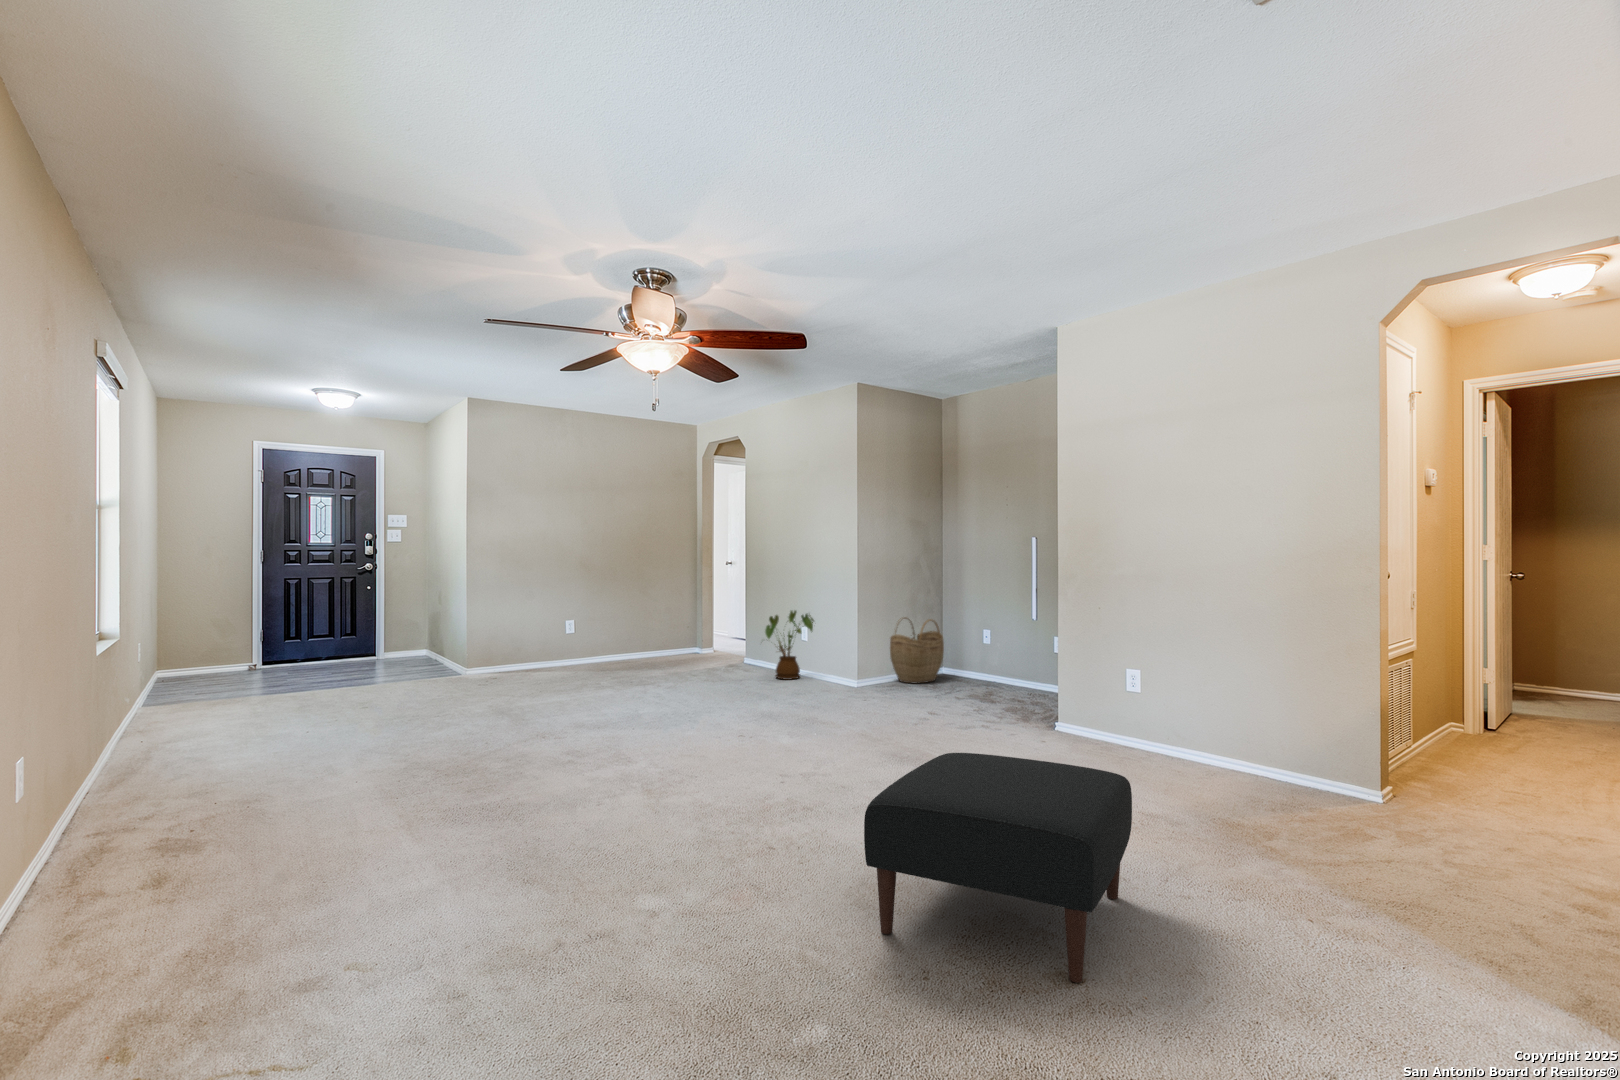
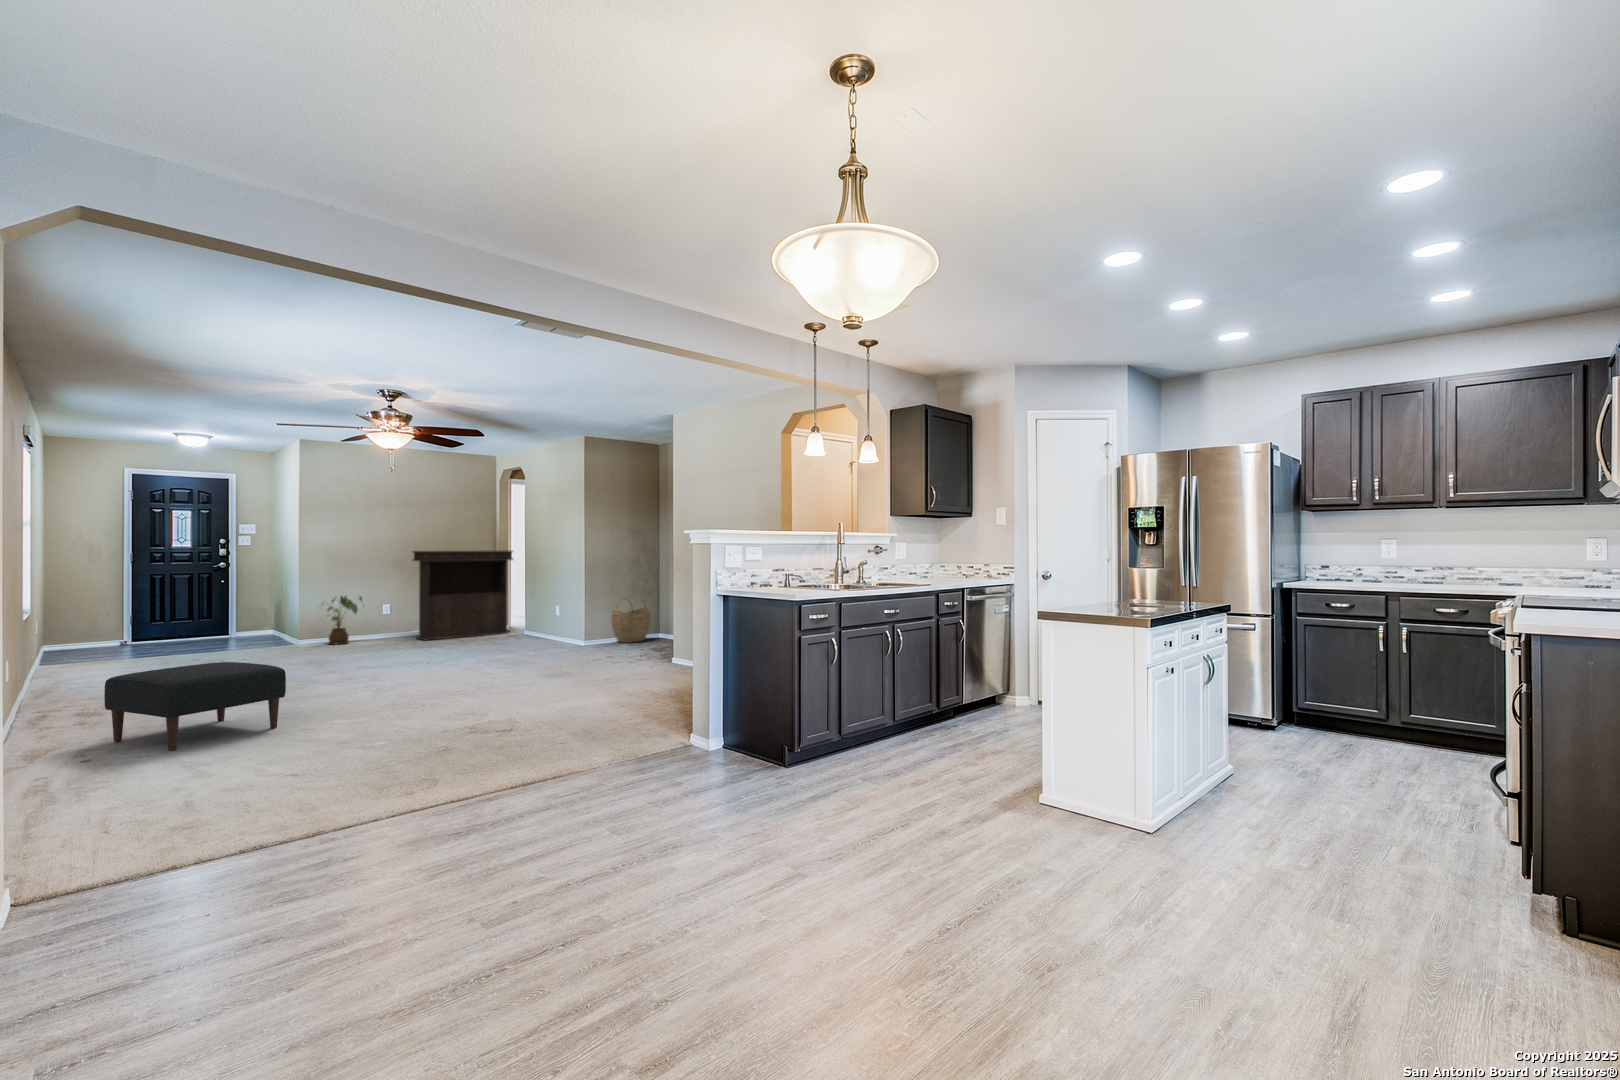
console table: none [608,549,733,672] -> present [413,550,513,640]
house plant: present [765,611,814,680] -> present [327,596,362,645]
ottoman: present [864,753,1132,983] -> present [104,662,286,751]

